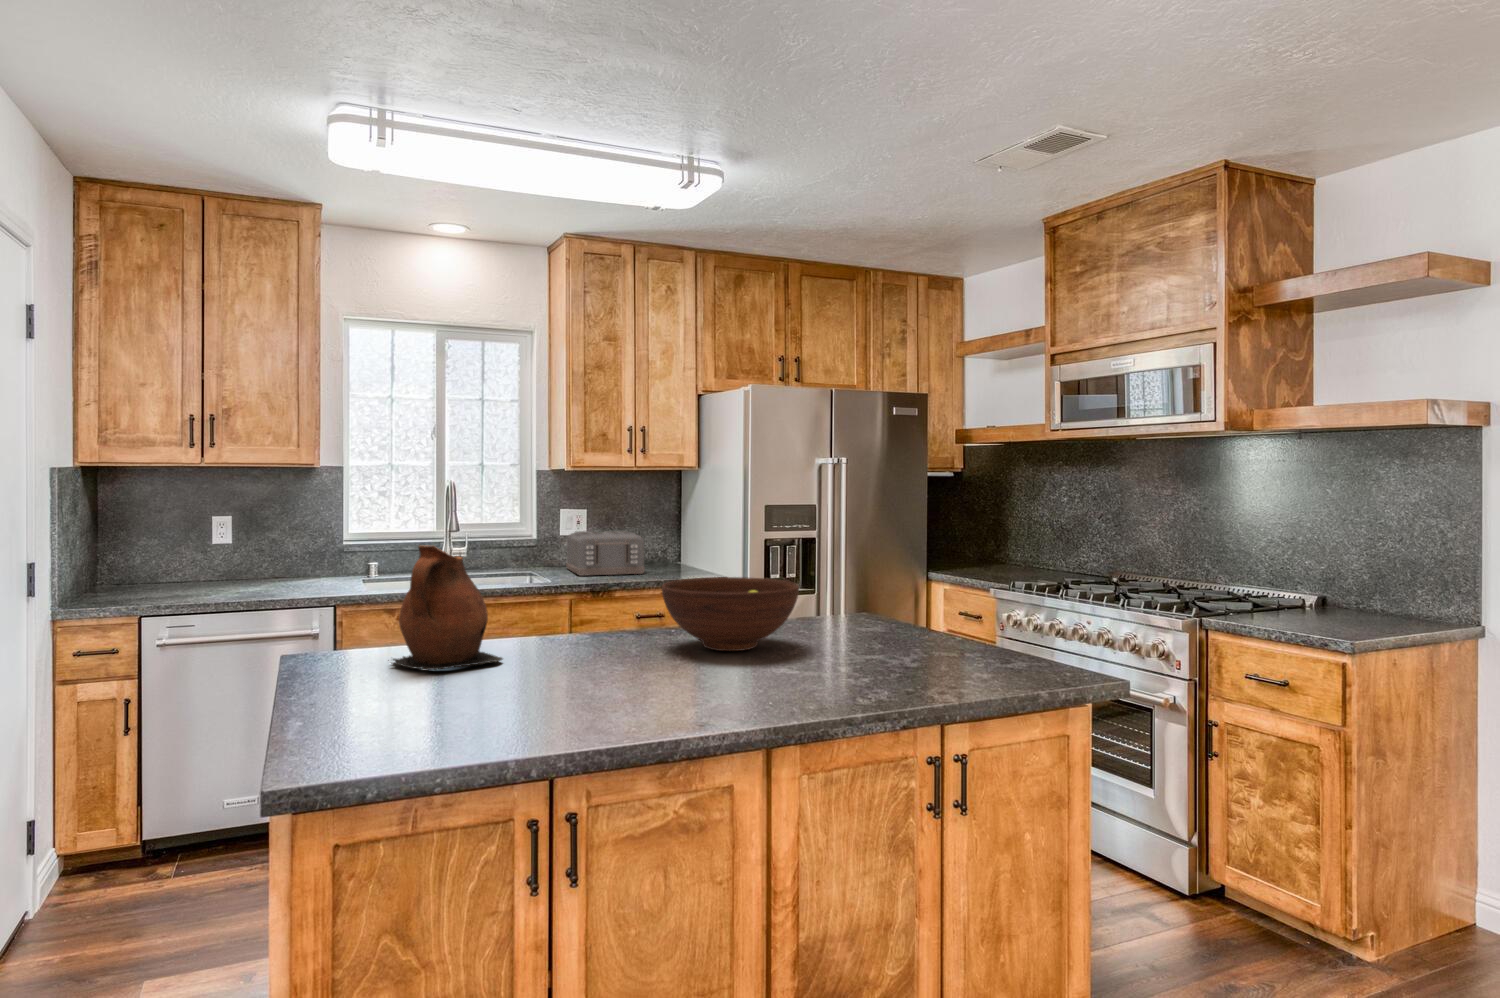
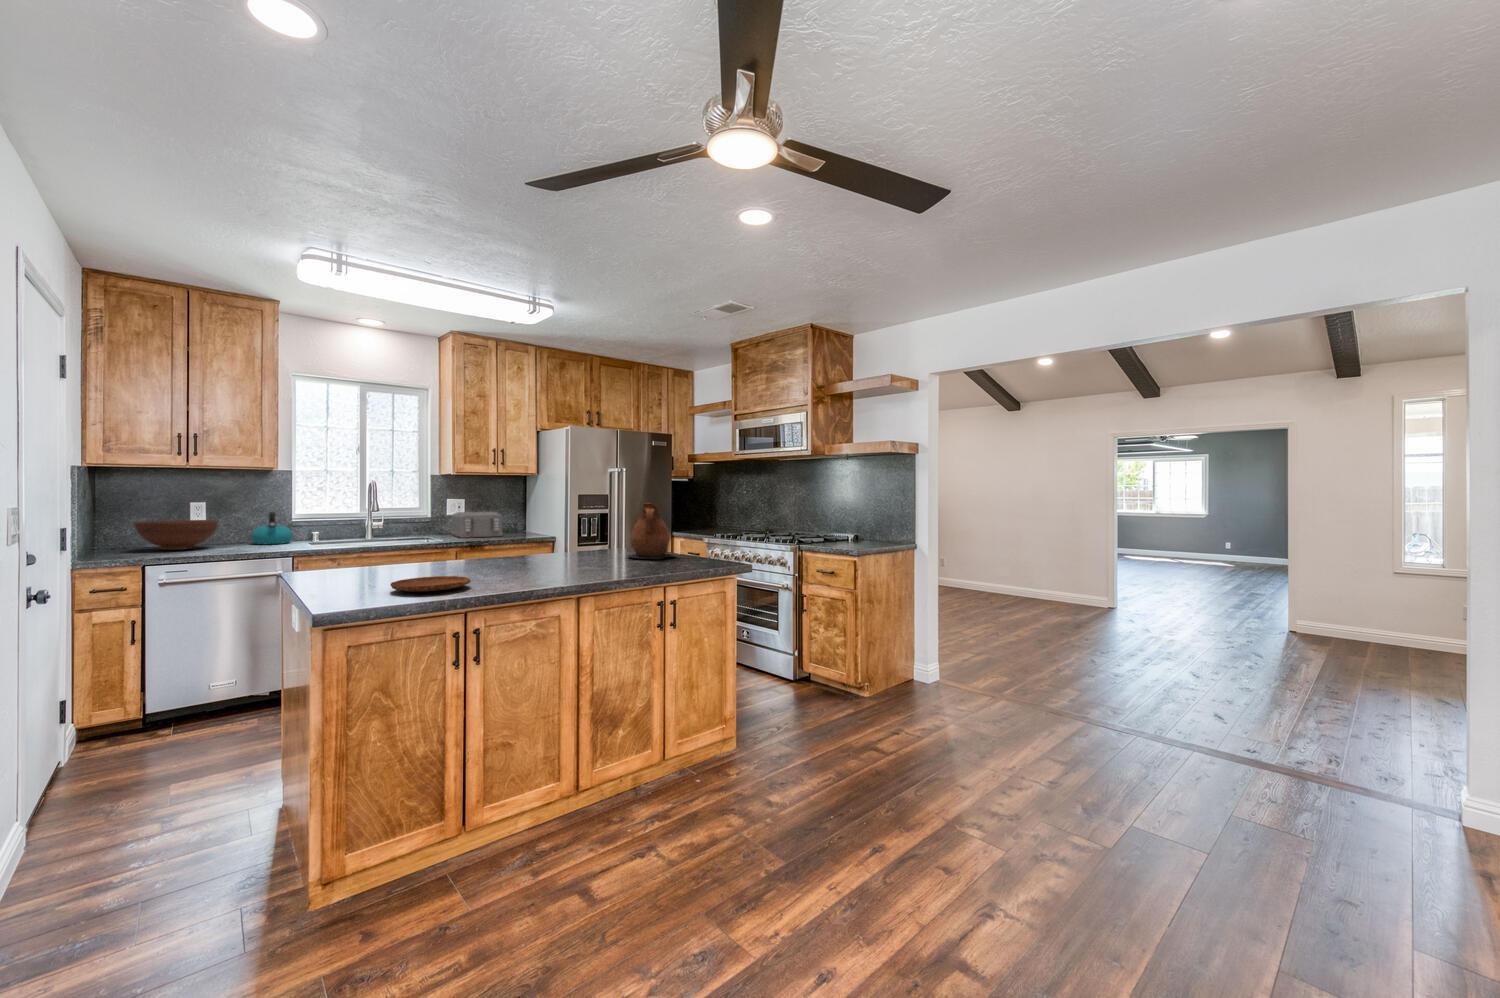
kettle: none [286,532,342,582] -> present [251,512,293,544]
ceramic pitcher: present [388,545,503,670] -> present [628,503,676,559]
fruit bowl: present [662,577,799,651] -> present [134,520,218,550]
tray: none [424,690,566,731] -> present [390,576,471,592]

